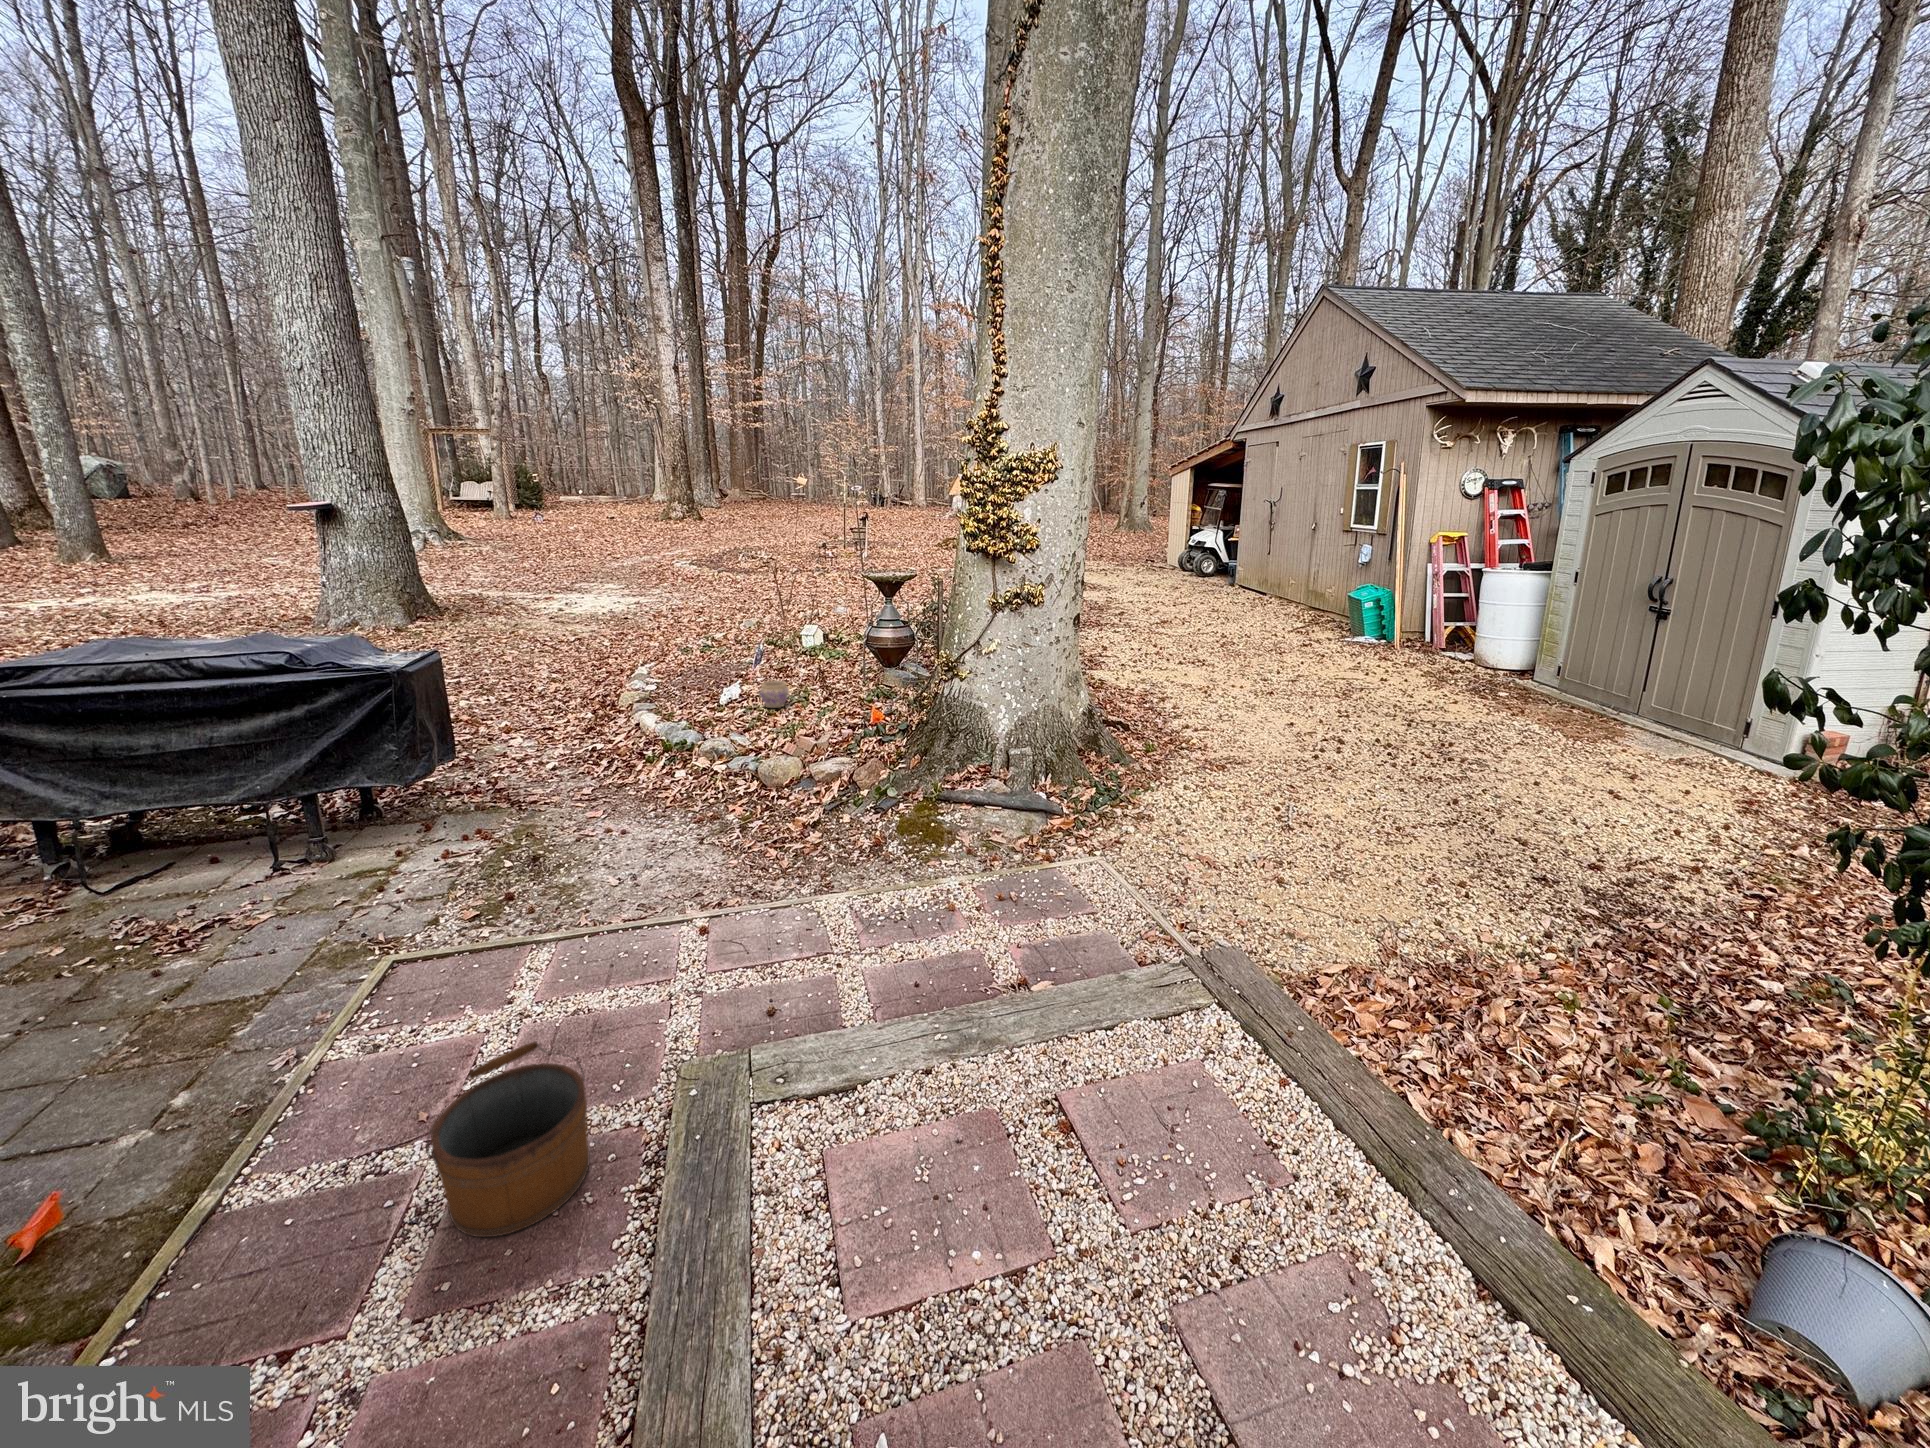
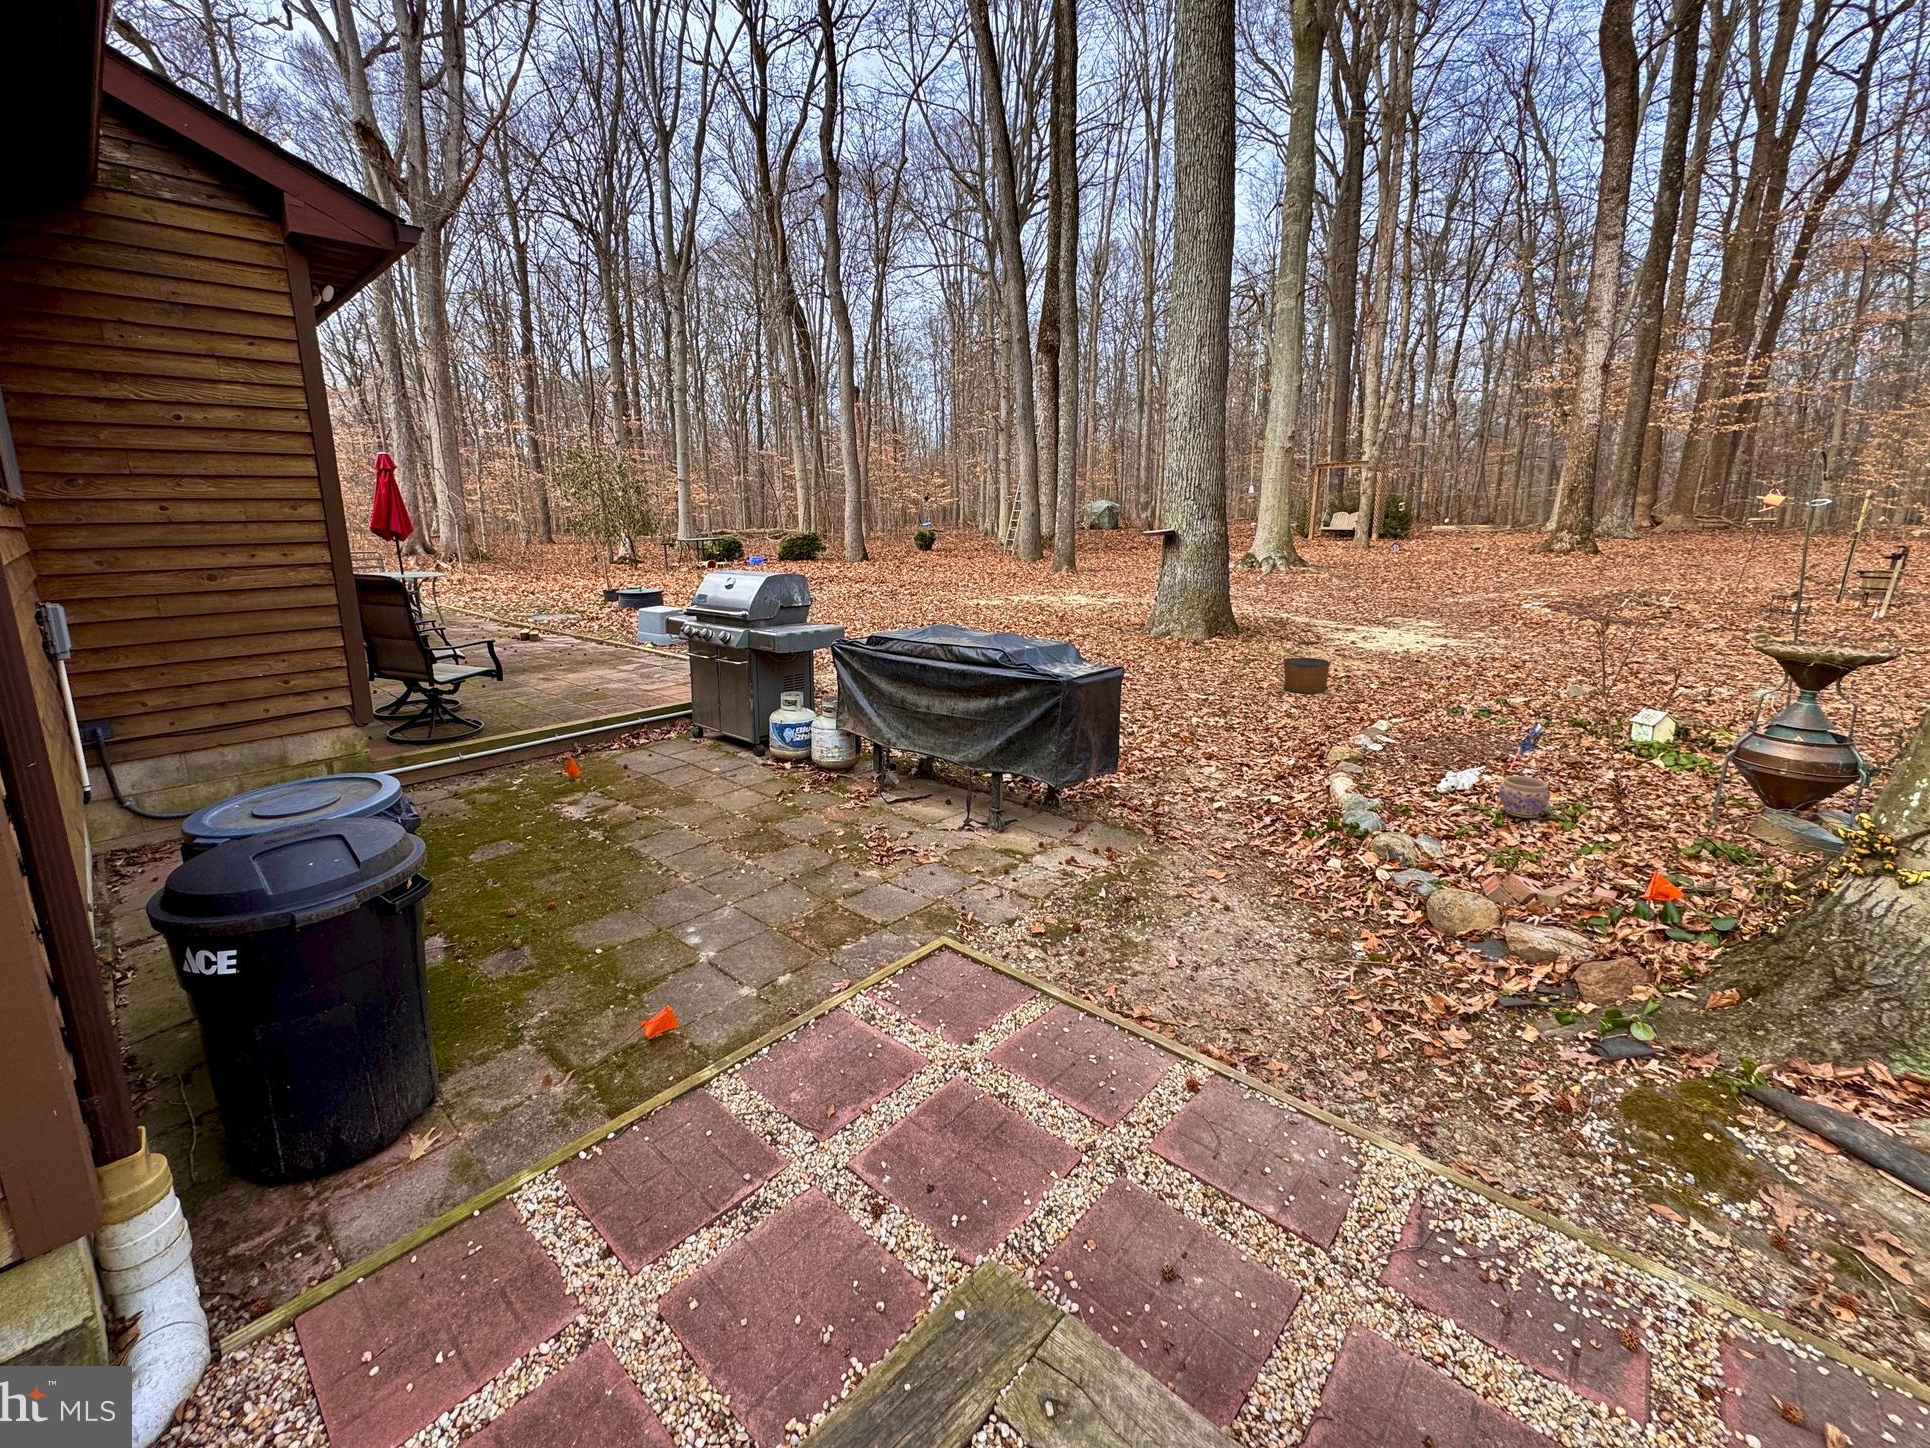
bucket: present [426,1042,590,1237] -> present [1283,641,1330,693]

